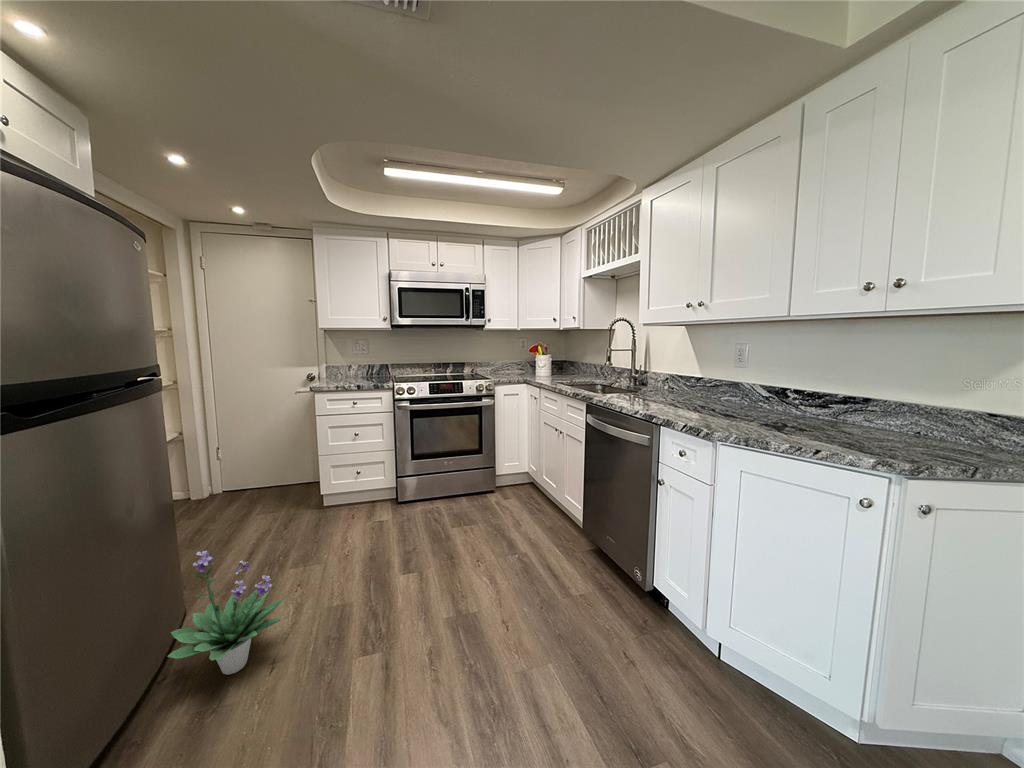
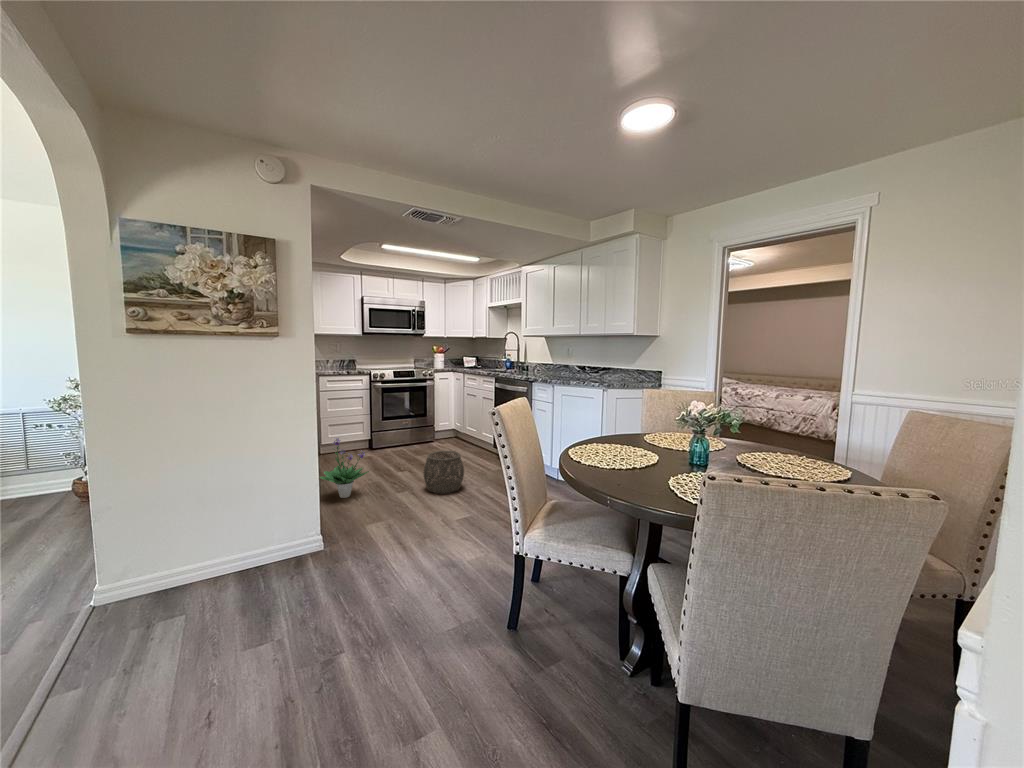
woven basket: none [387,579,483,708] -> present [424,451,464,493]

